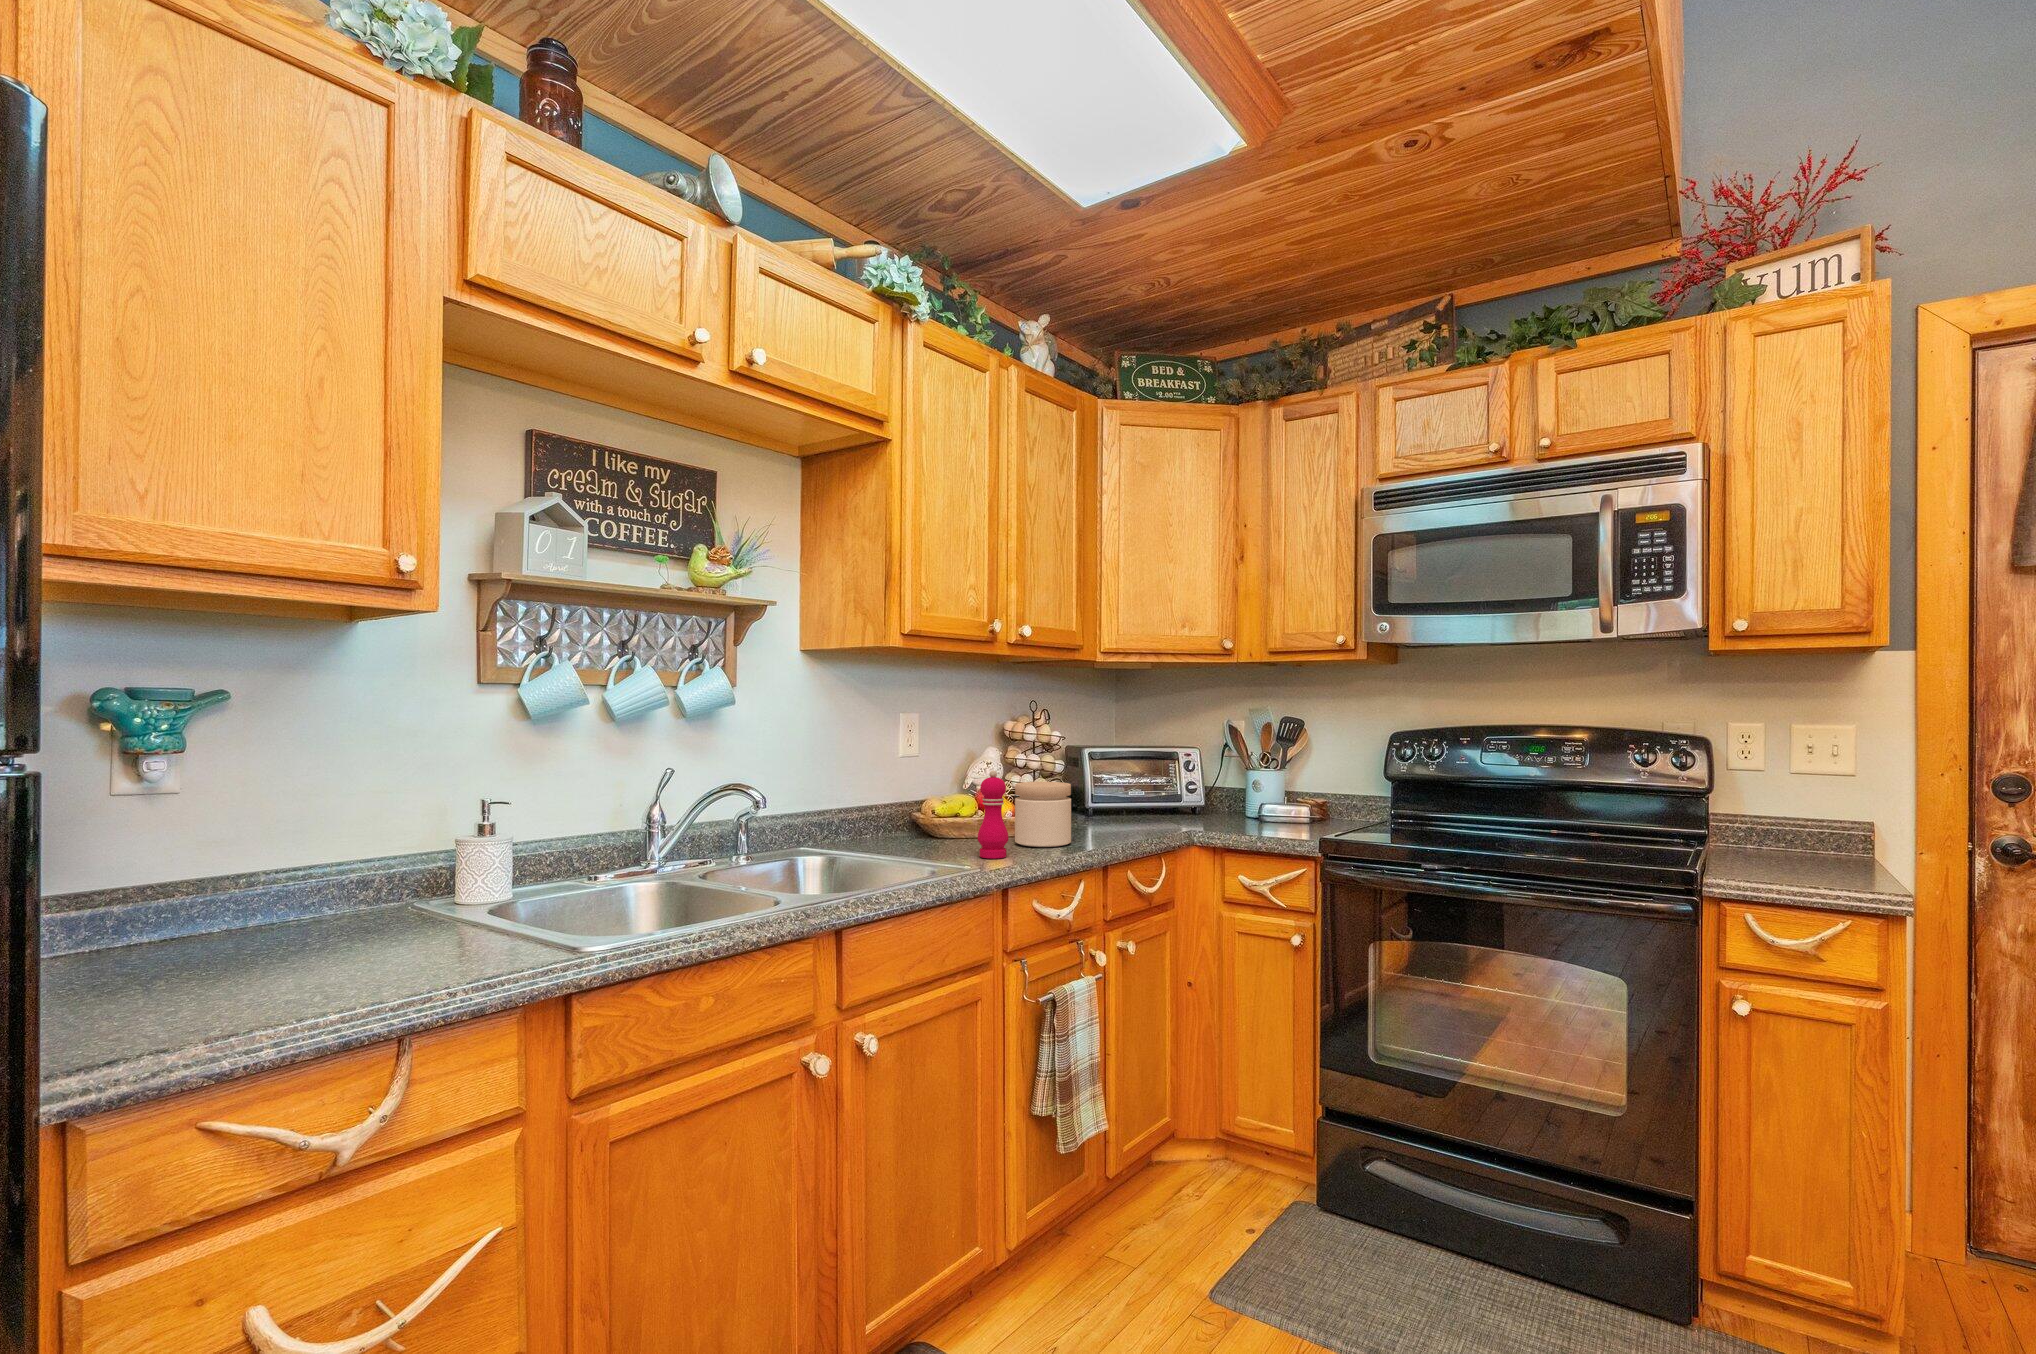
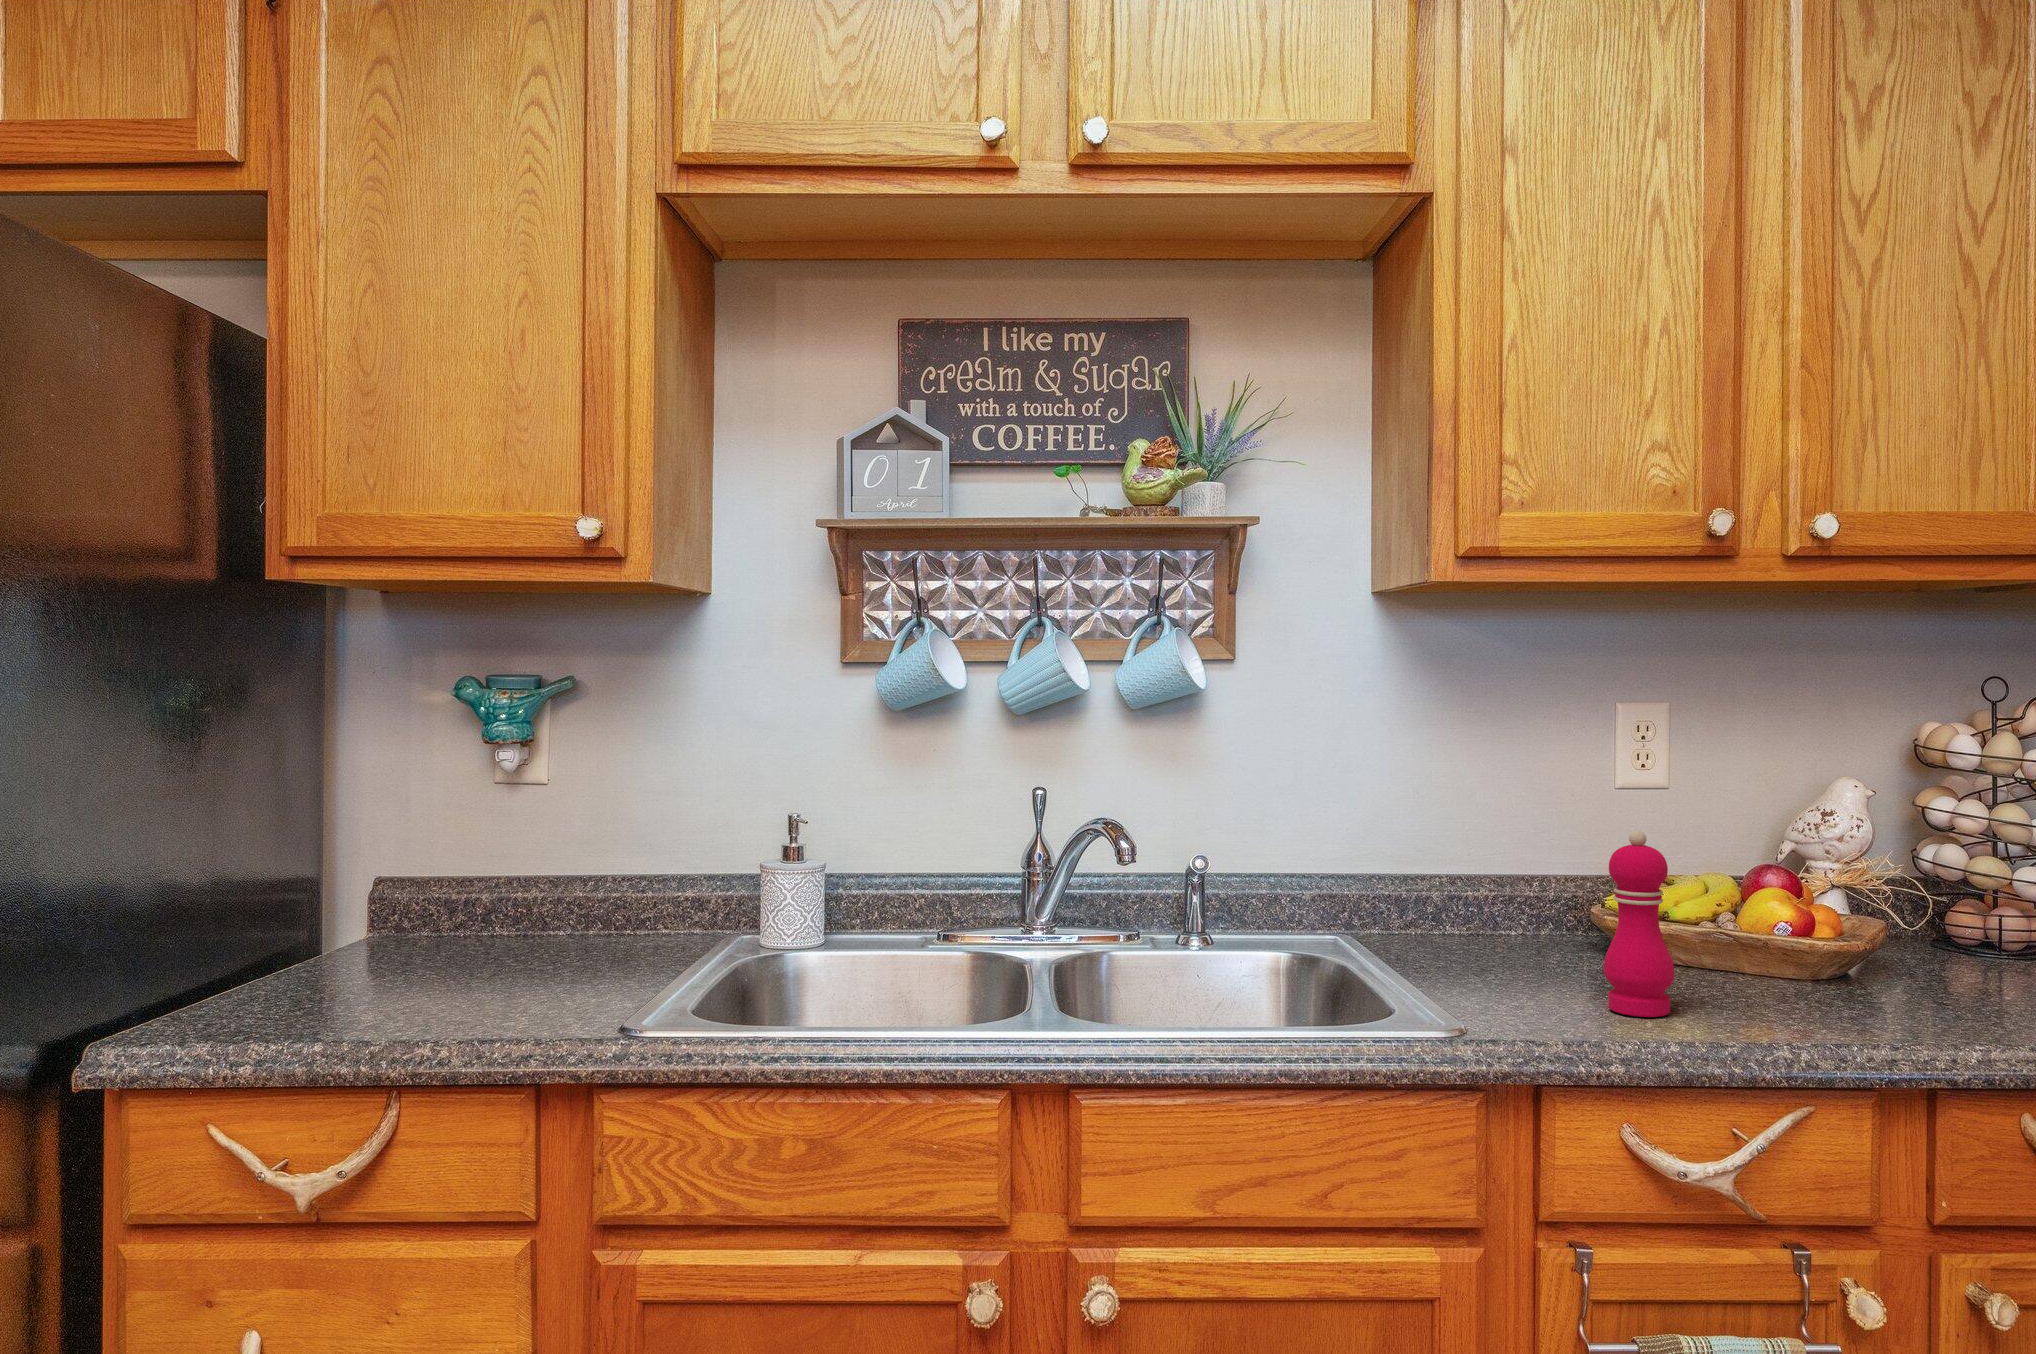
jar: present [1015,782,1071,847] -> none [1764,861,1911,1015]

